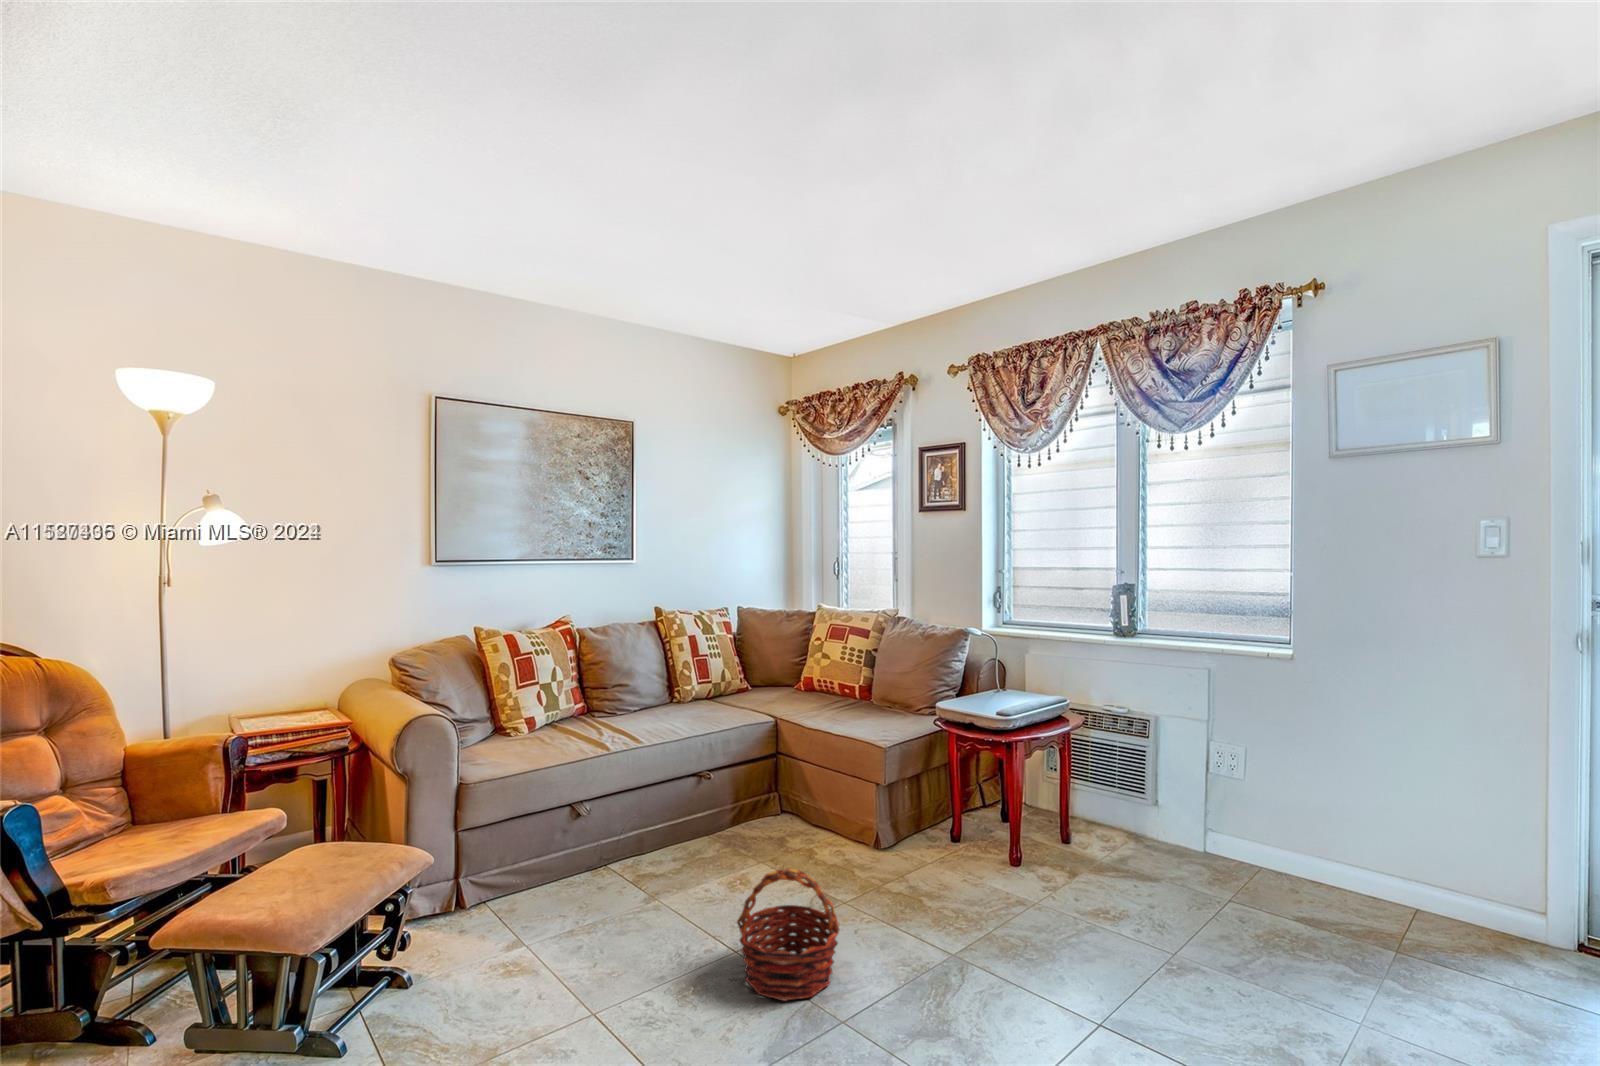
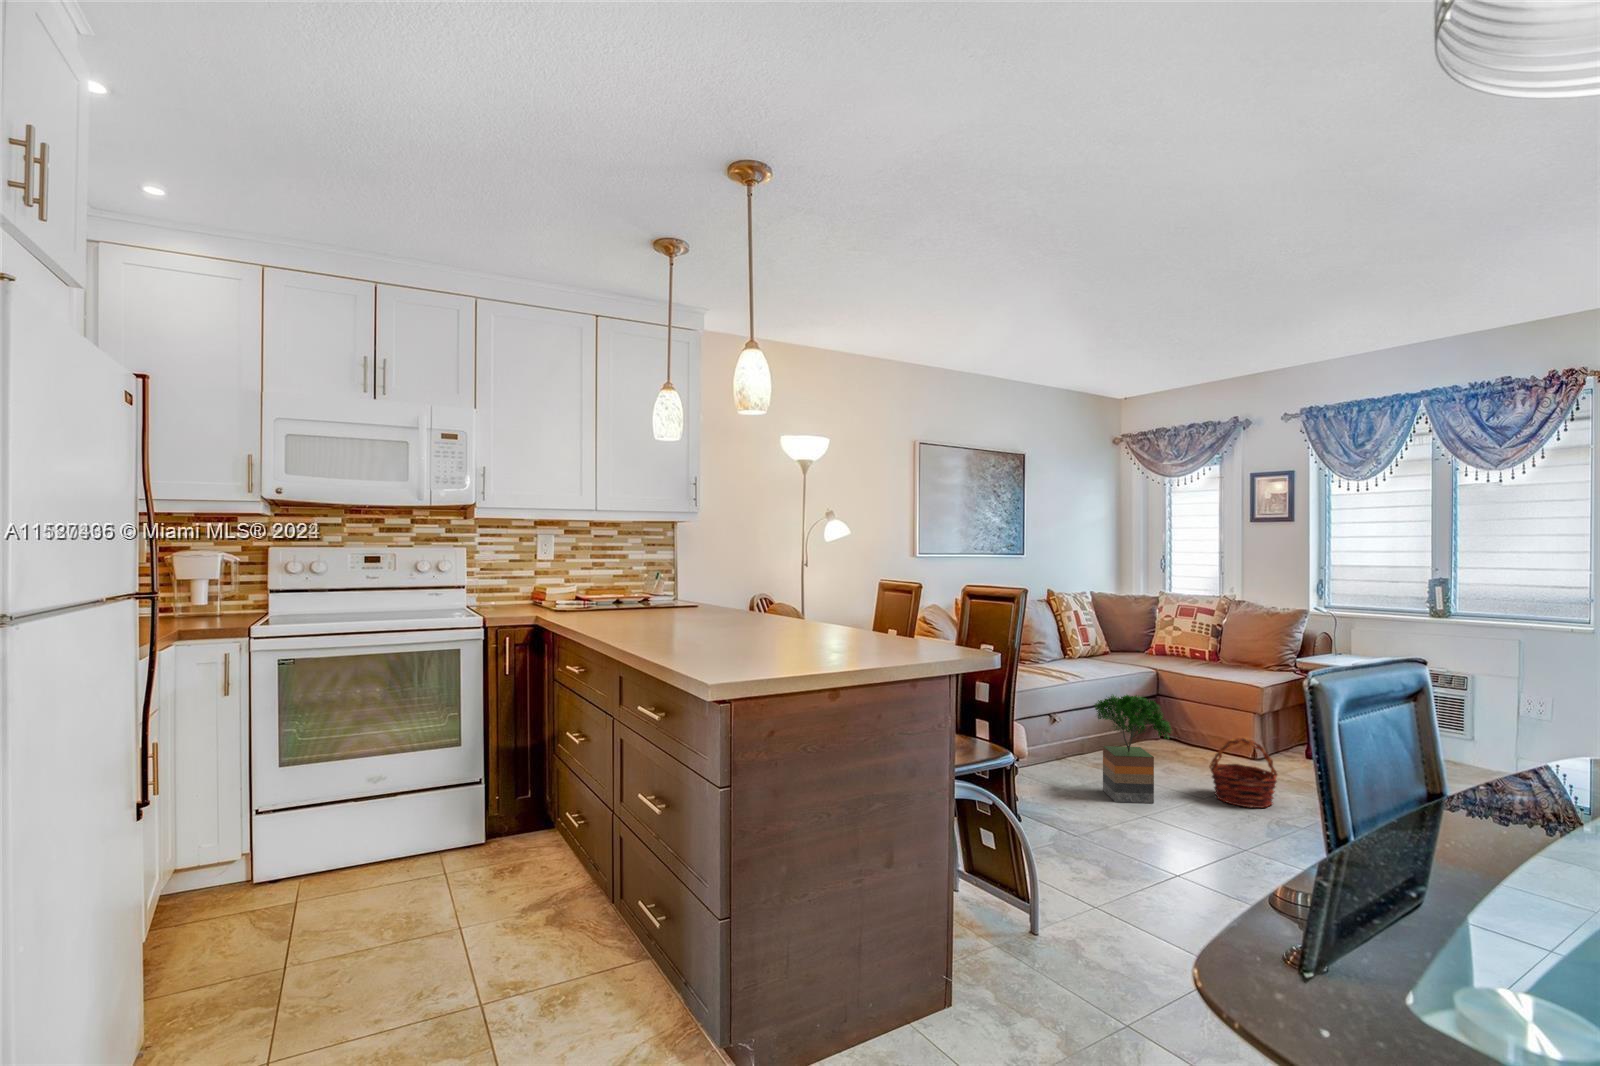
potted tree: none [534,801,660,1014] -> present [1094,694,1172,803]

